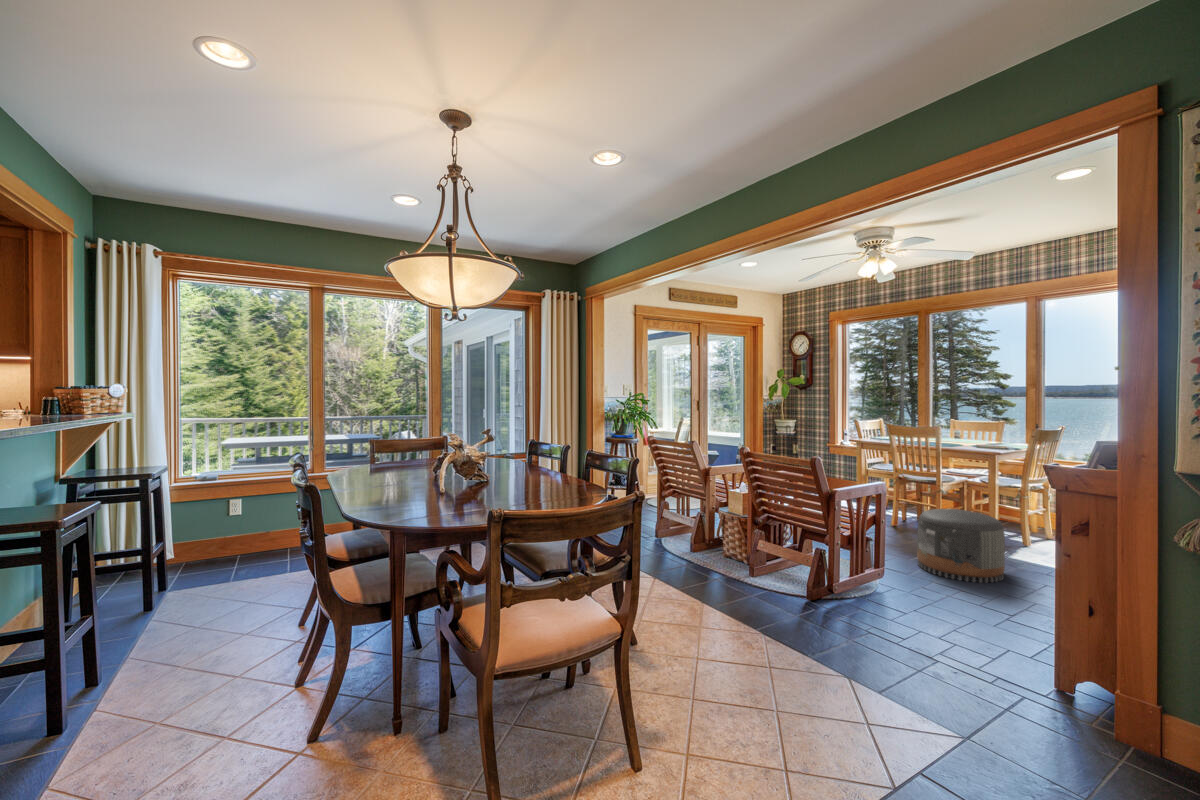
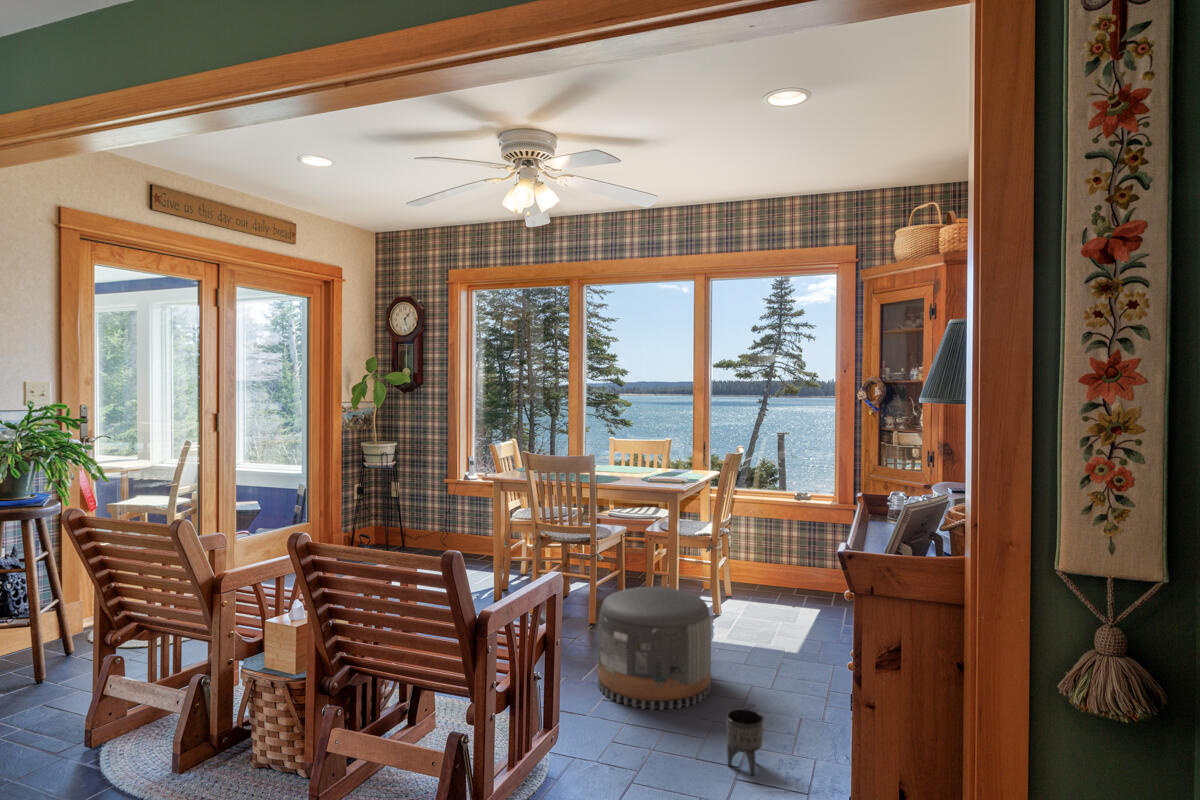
planter: none [996,578,1025,617] -> present [726,709,764,775]

